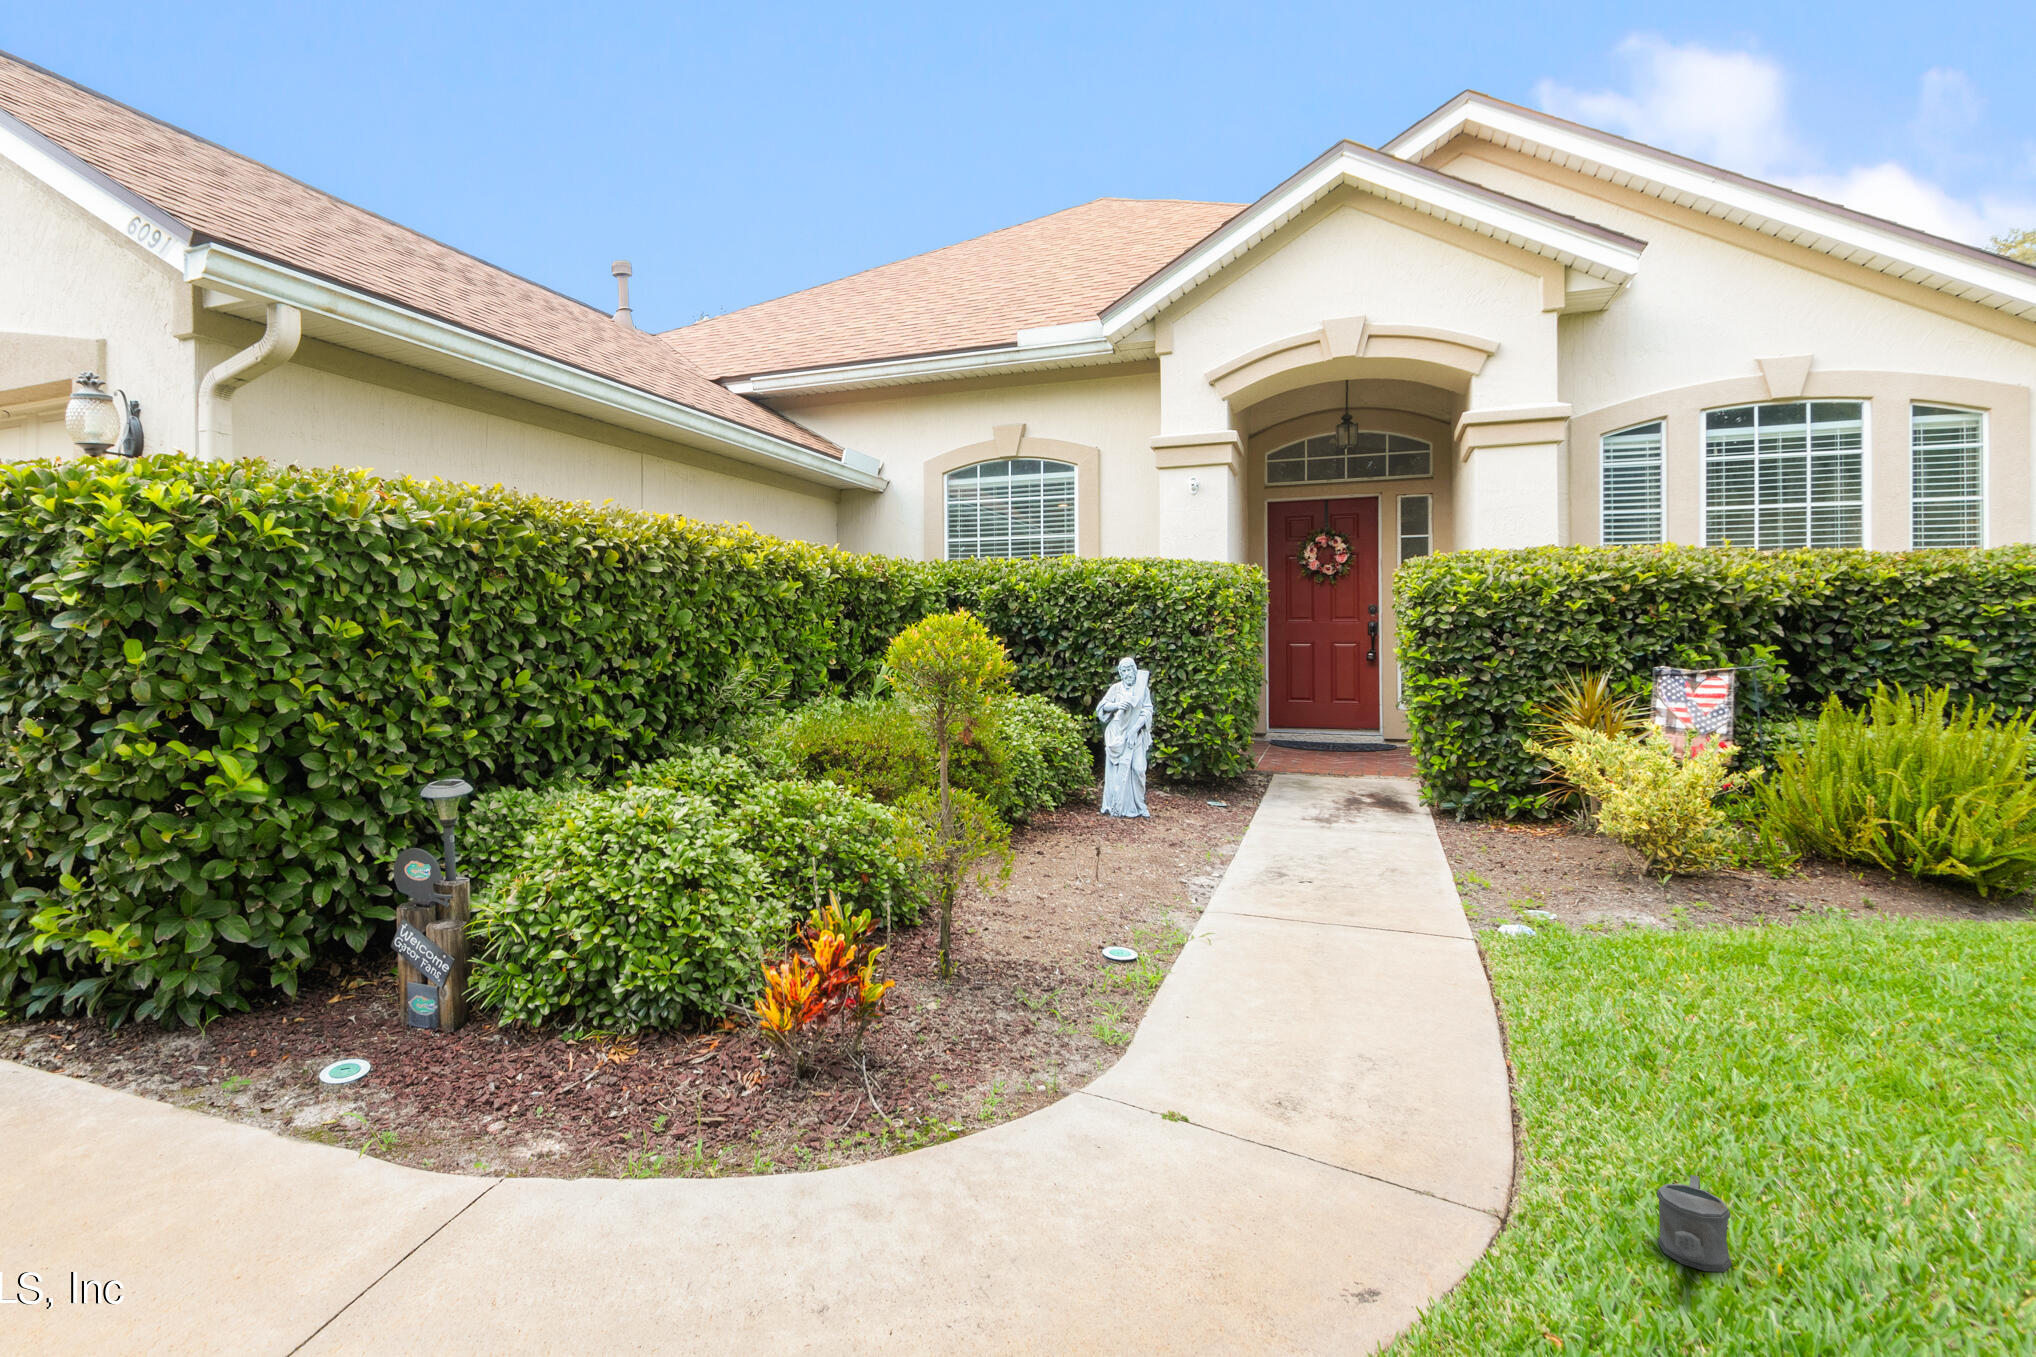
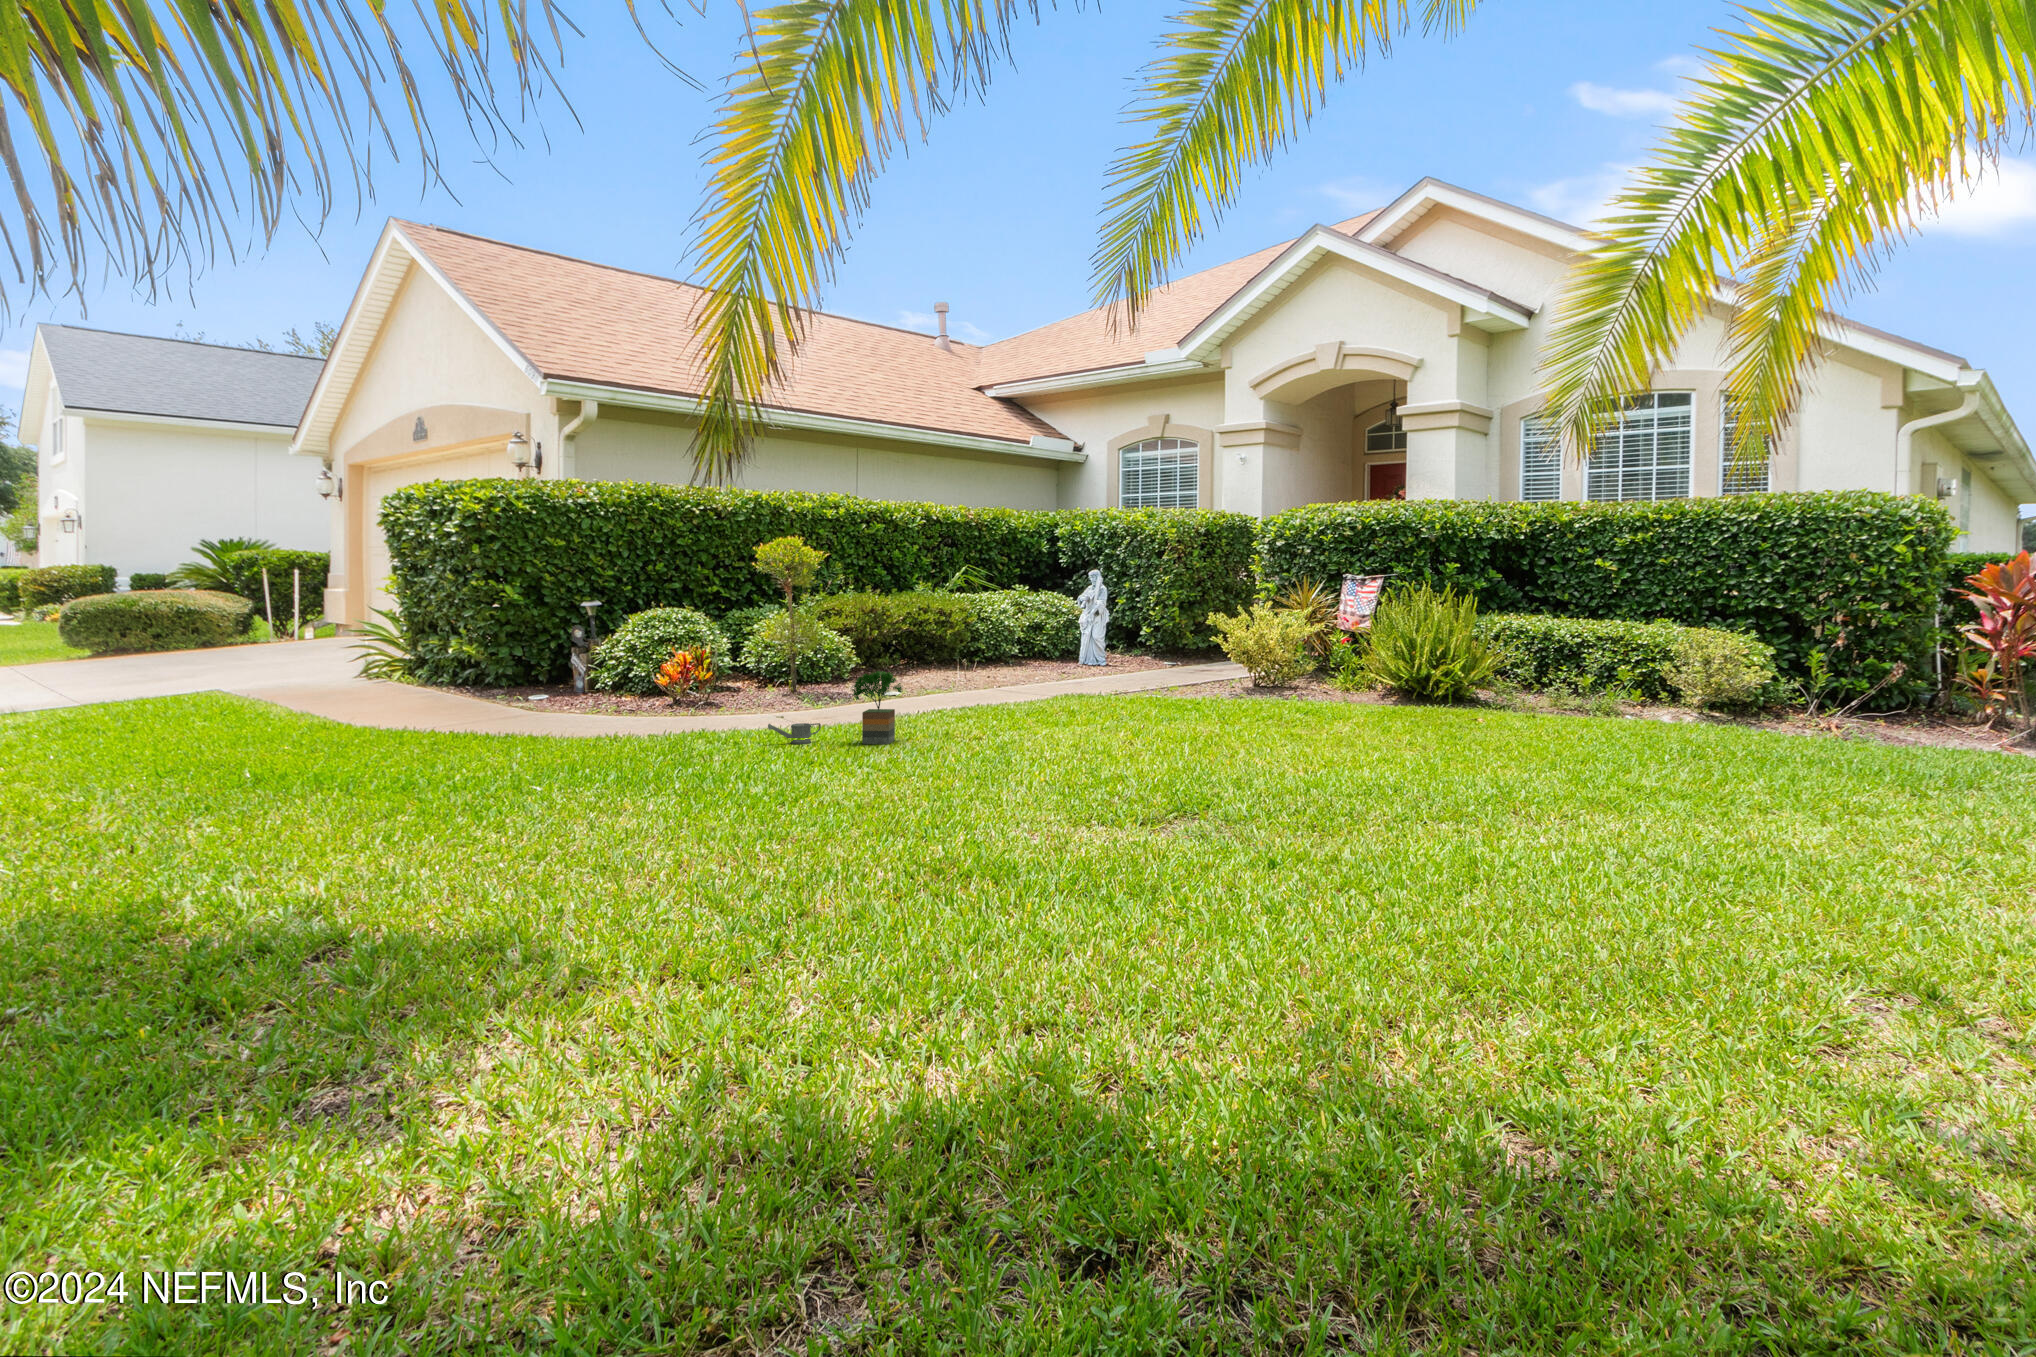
potted tree: none [1765,995,1941,1232] -> present [852,671,902,744]

